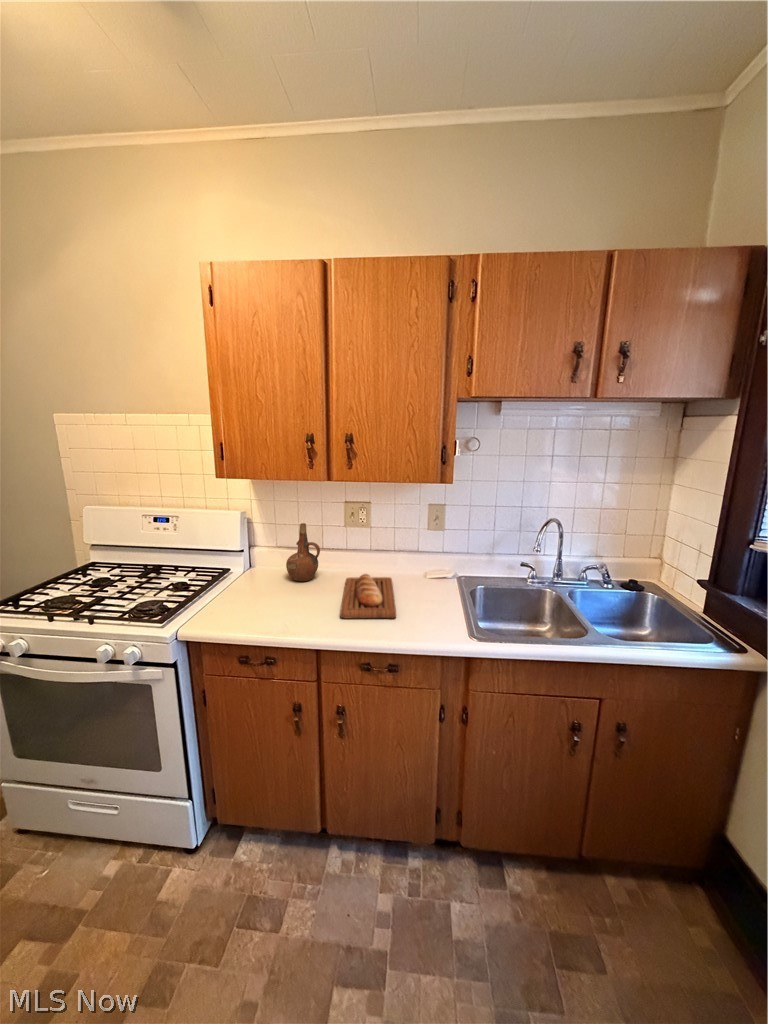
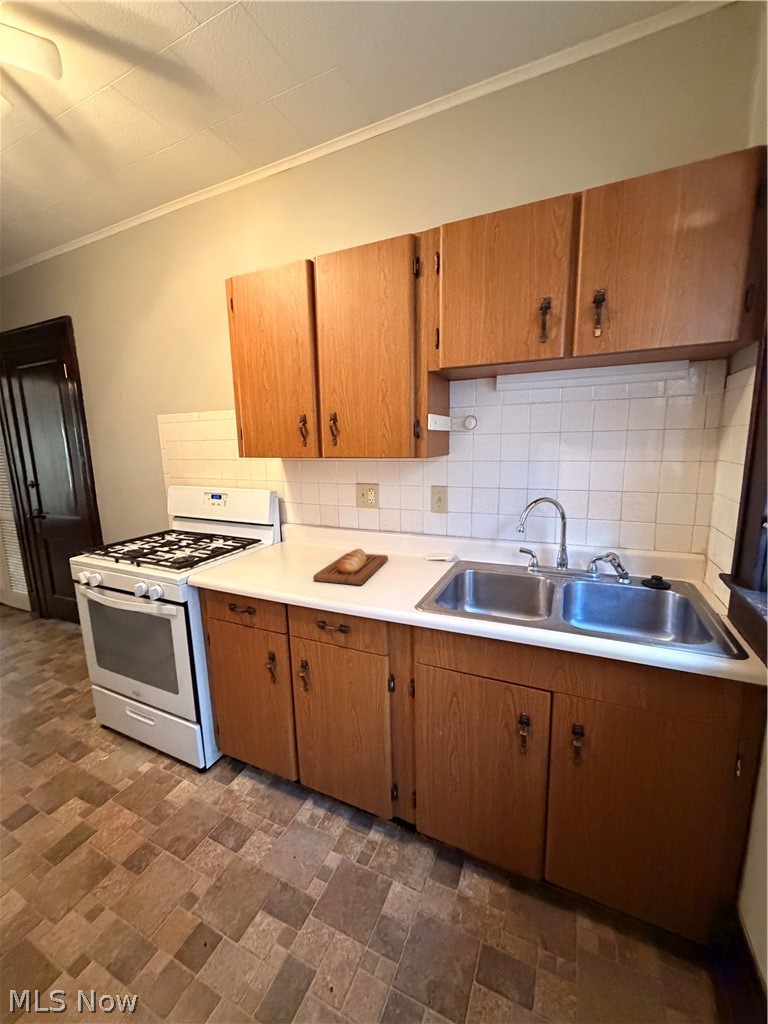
ceramic pitcher: present [286,523,320,581] -> none [298,500,327,553]

